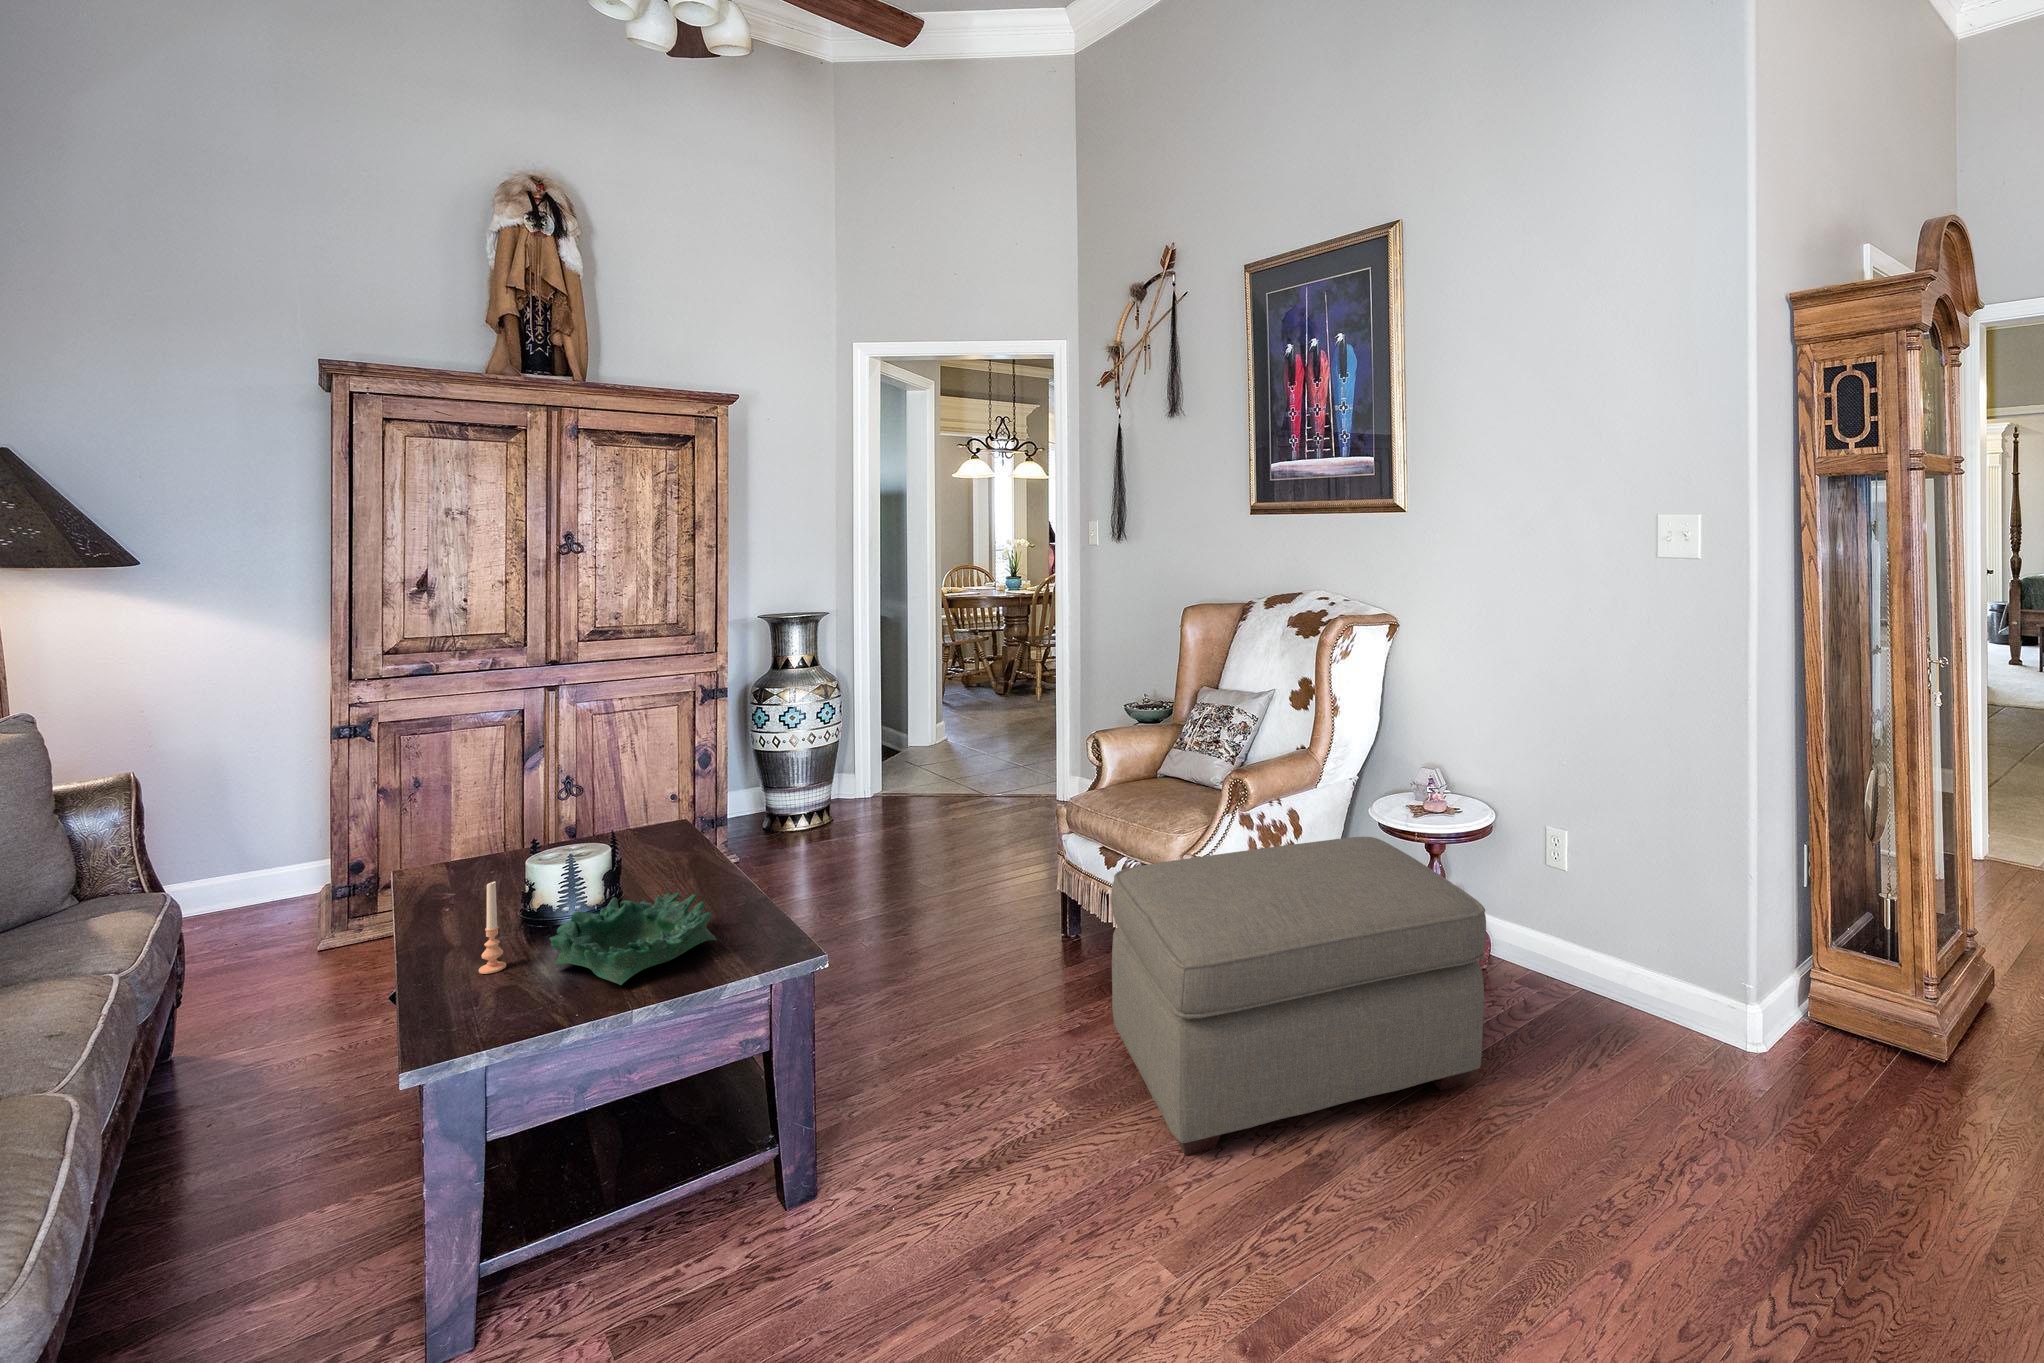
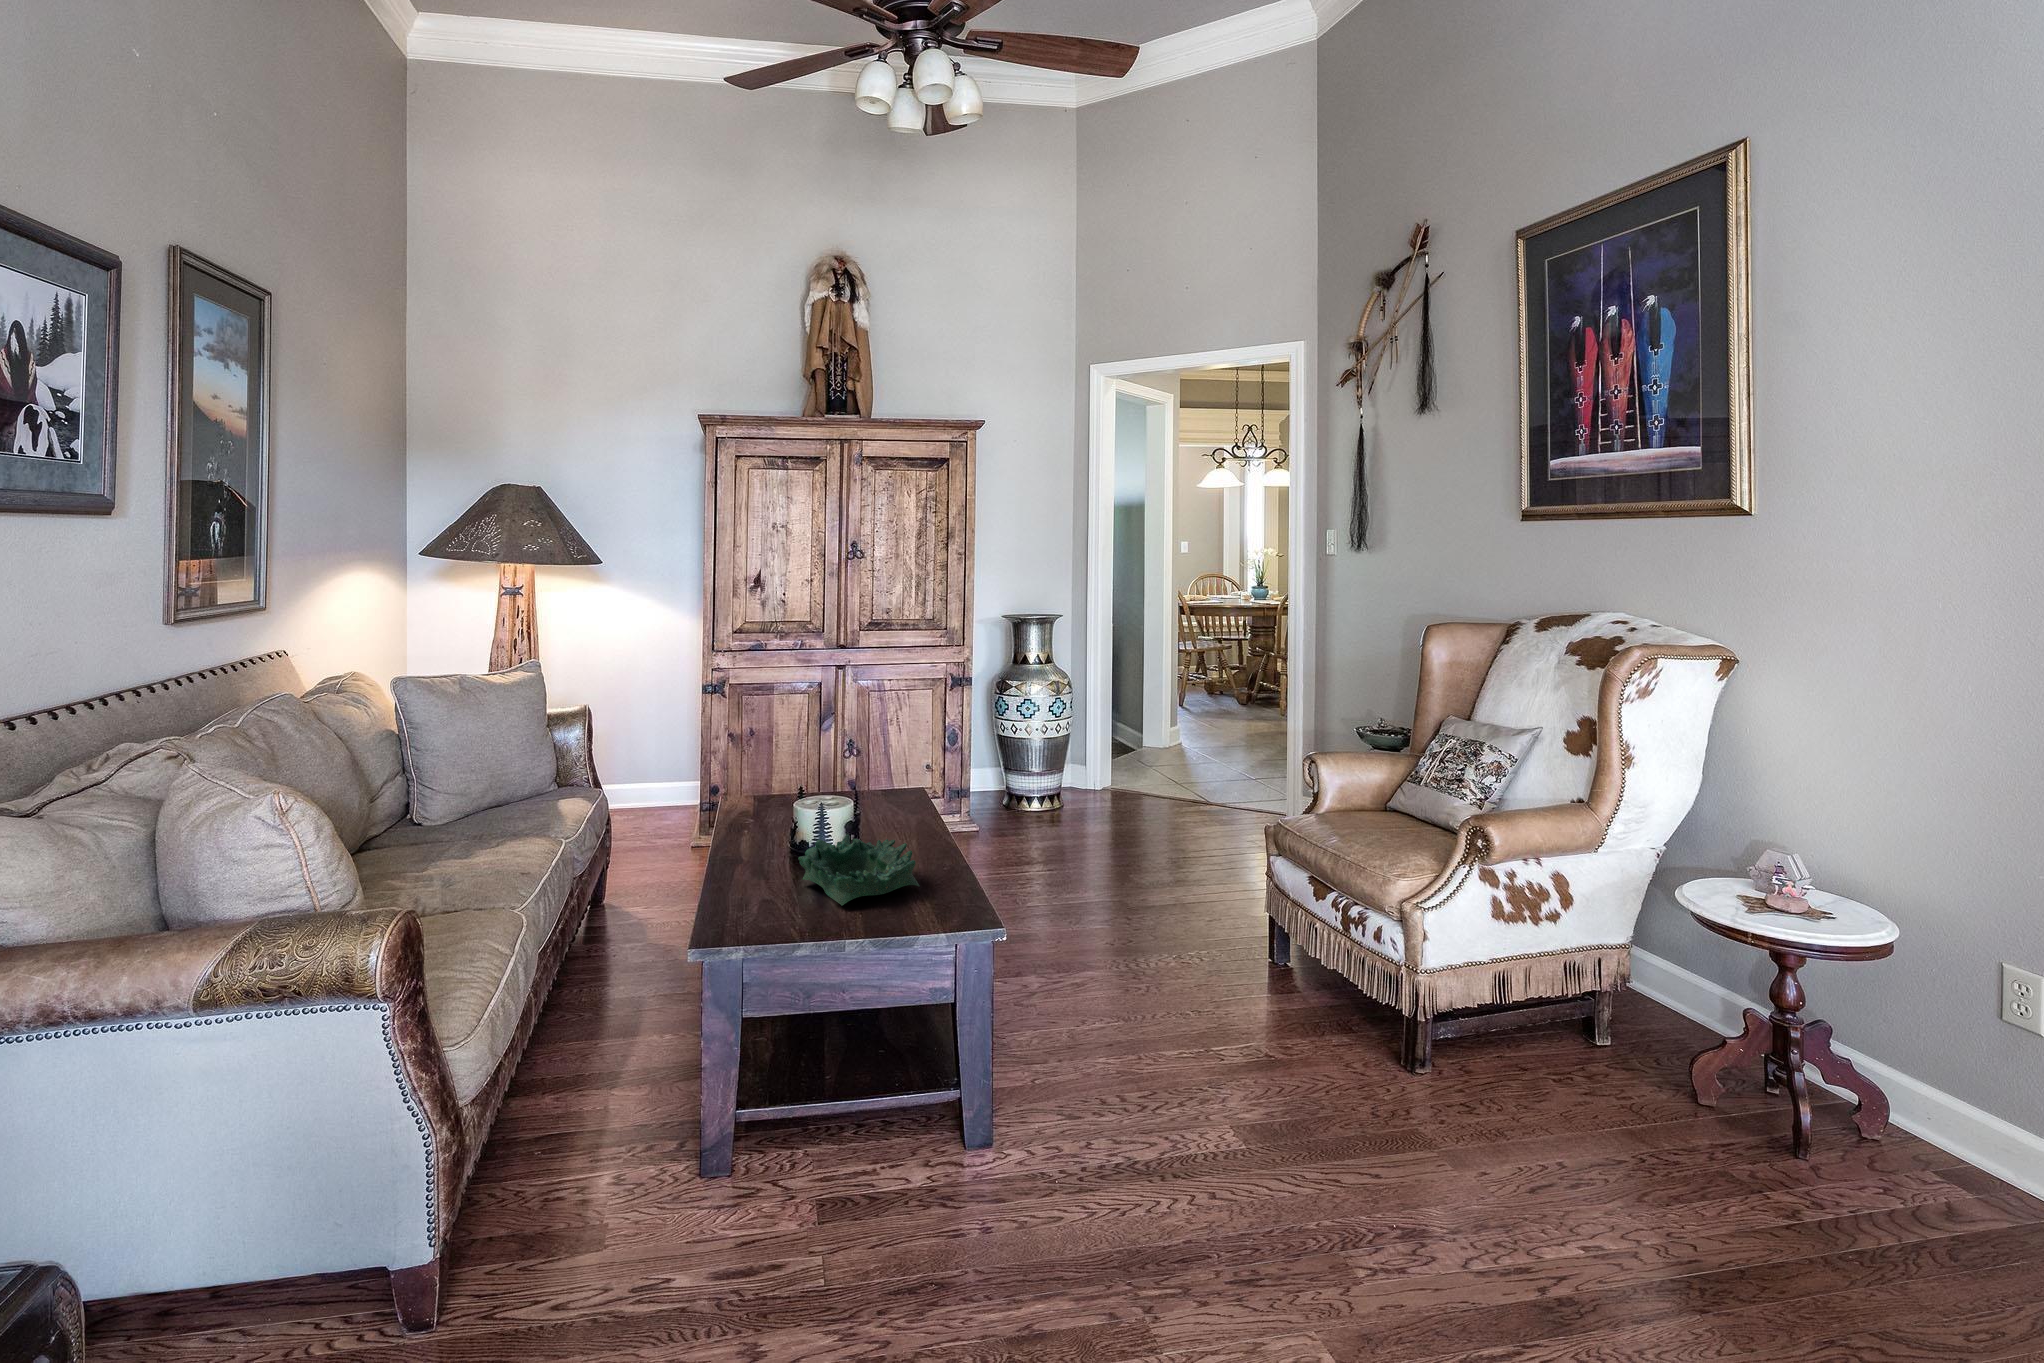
ottoman: present [1111,837,1486,1155] -> none [1307,903,1846,1291]
candle: present [479,882,506,974] -> none [754,803,773,878]

